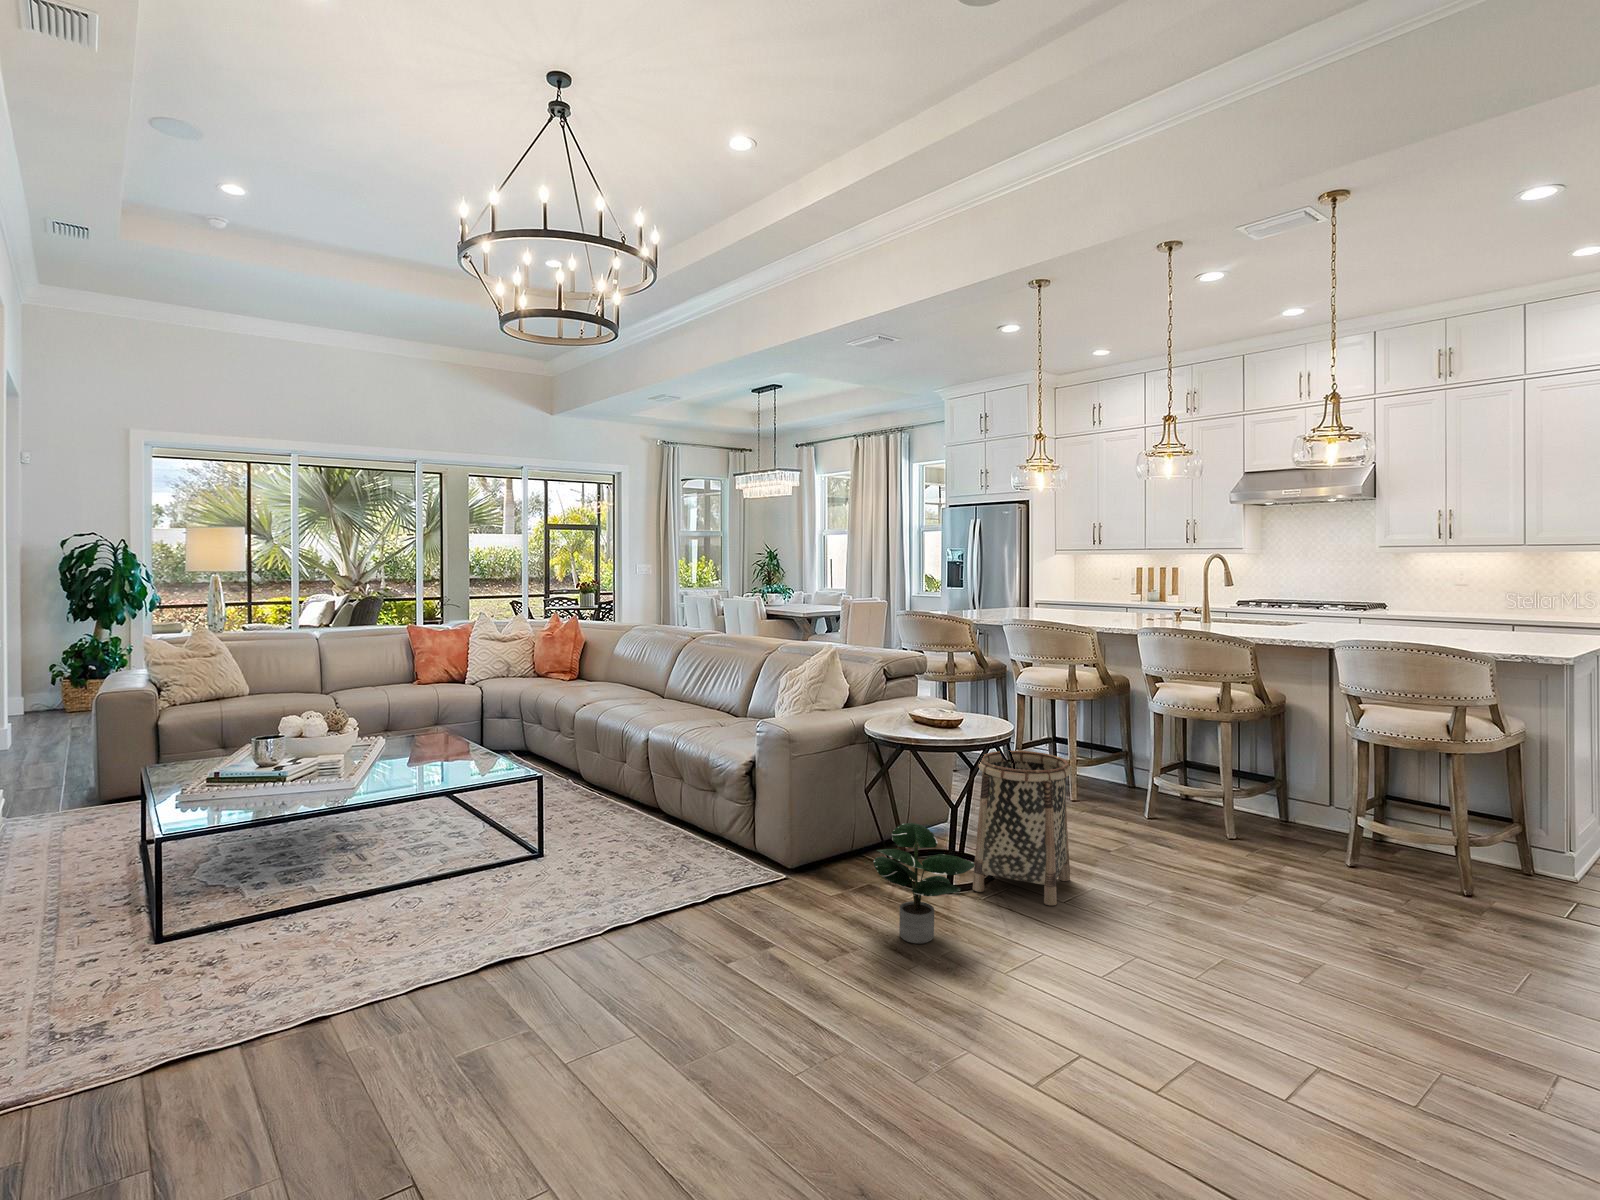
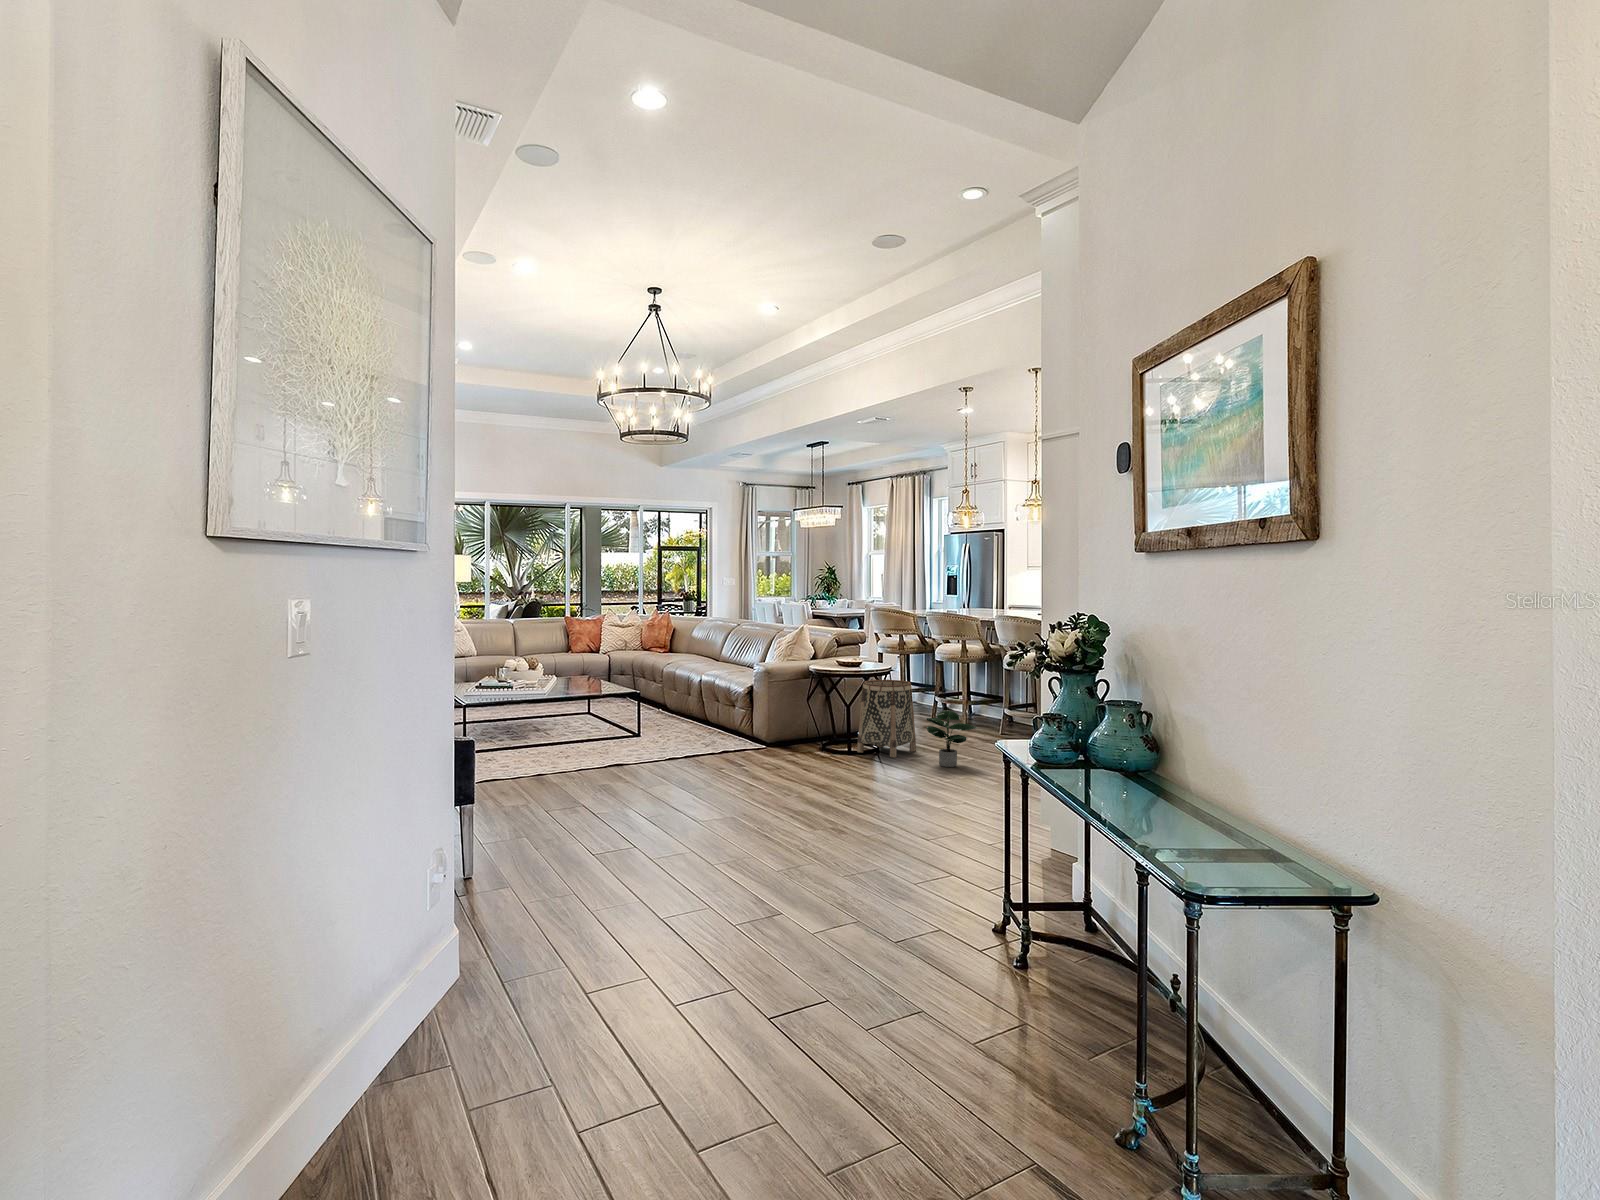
potted plant: present [874,823,975,944] -> present [927,711,977,767]

